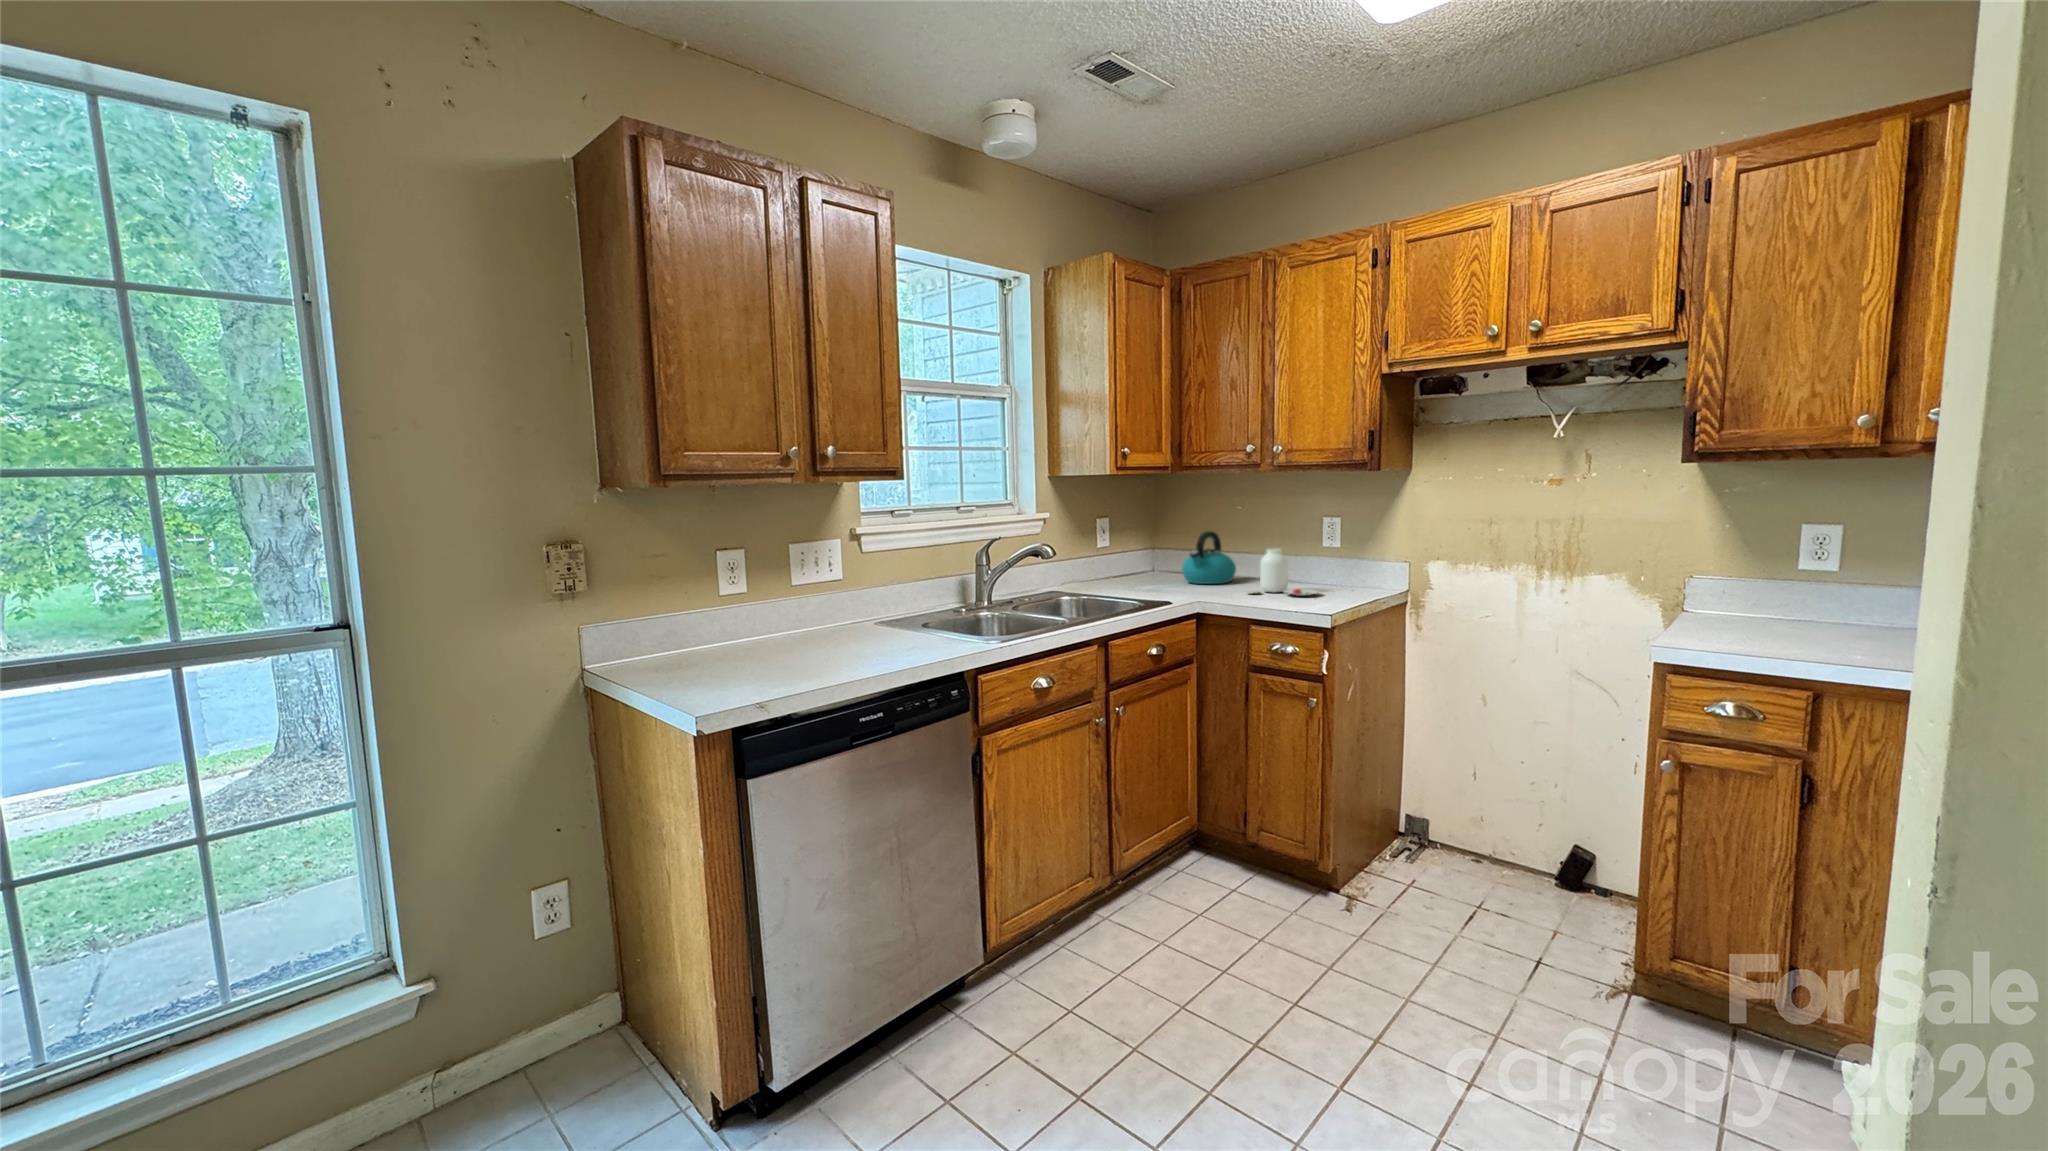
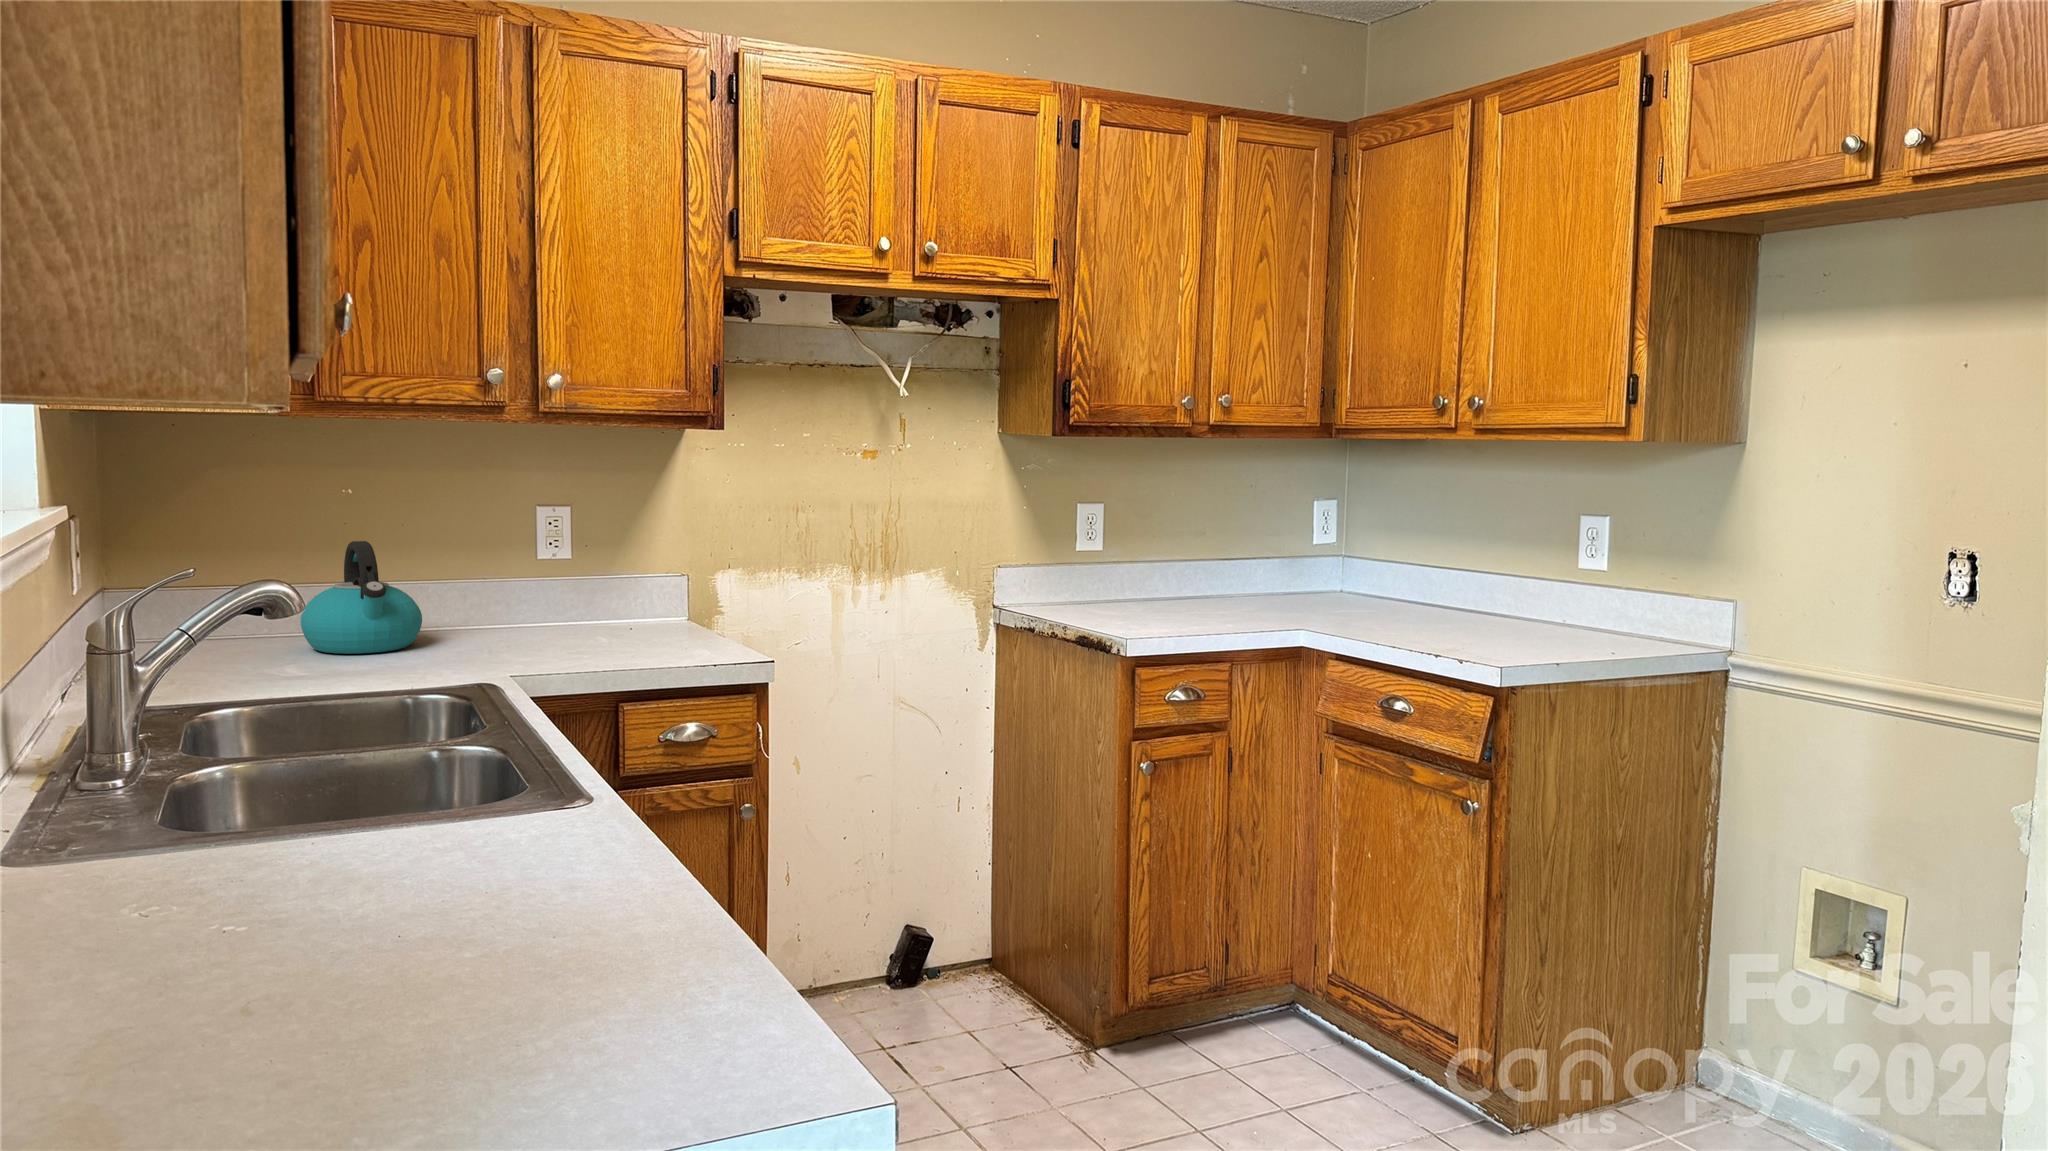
jar: present [1254,549,1320,596] -> none [544,566,676,653]

